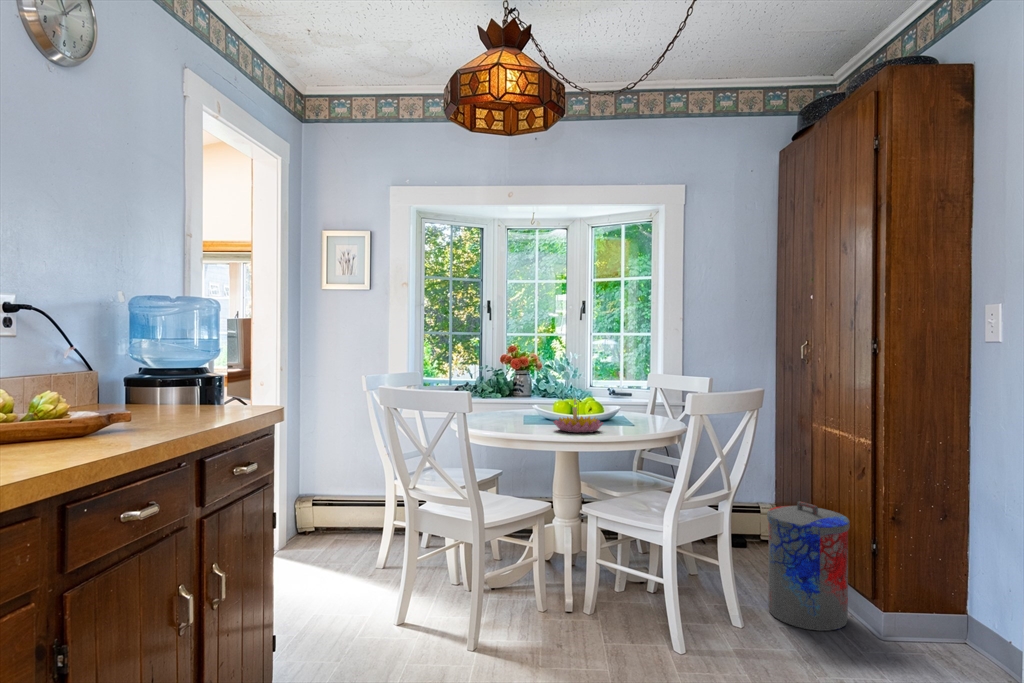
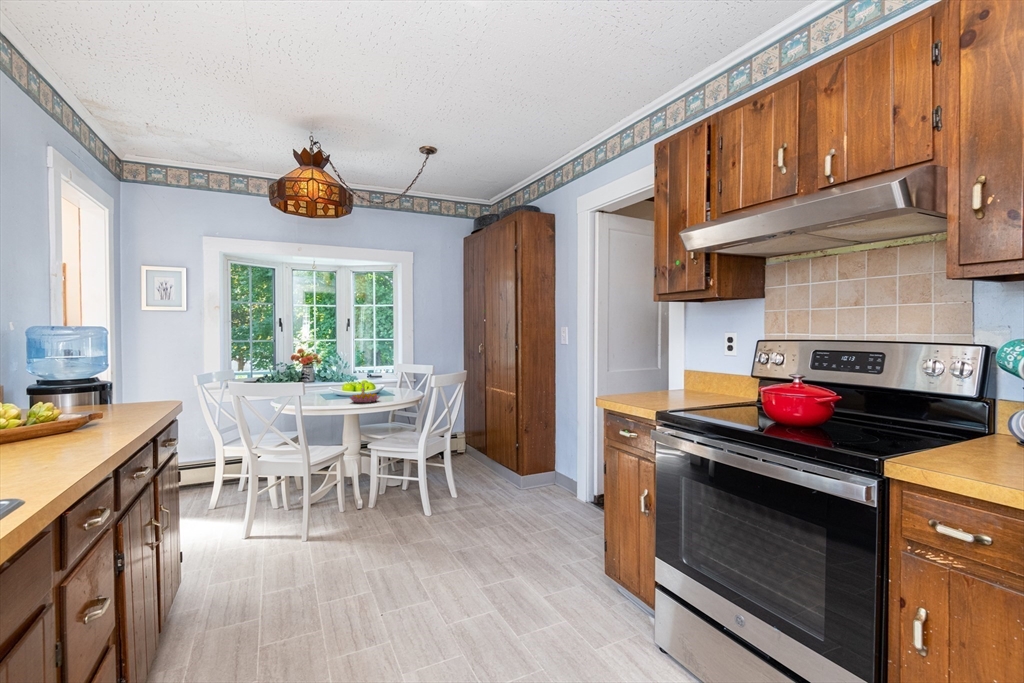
trash can: present [767,502,850,631] -> none [467,428,505,492]

